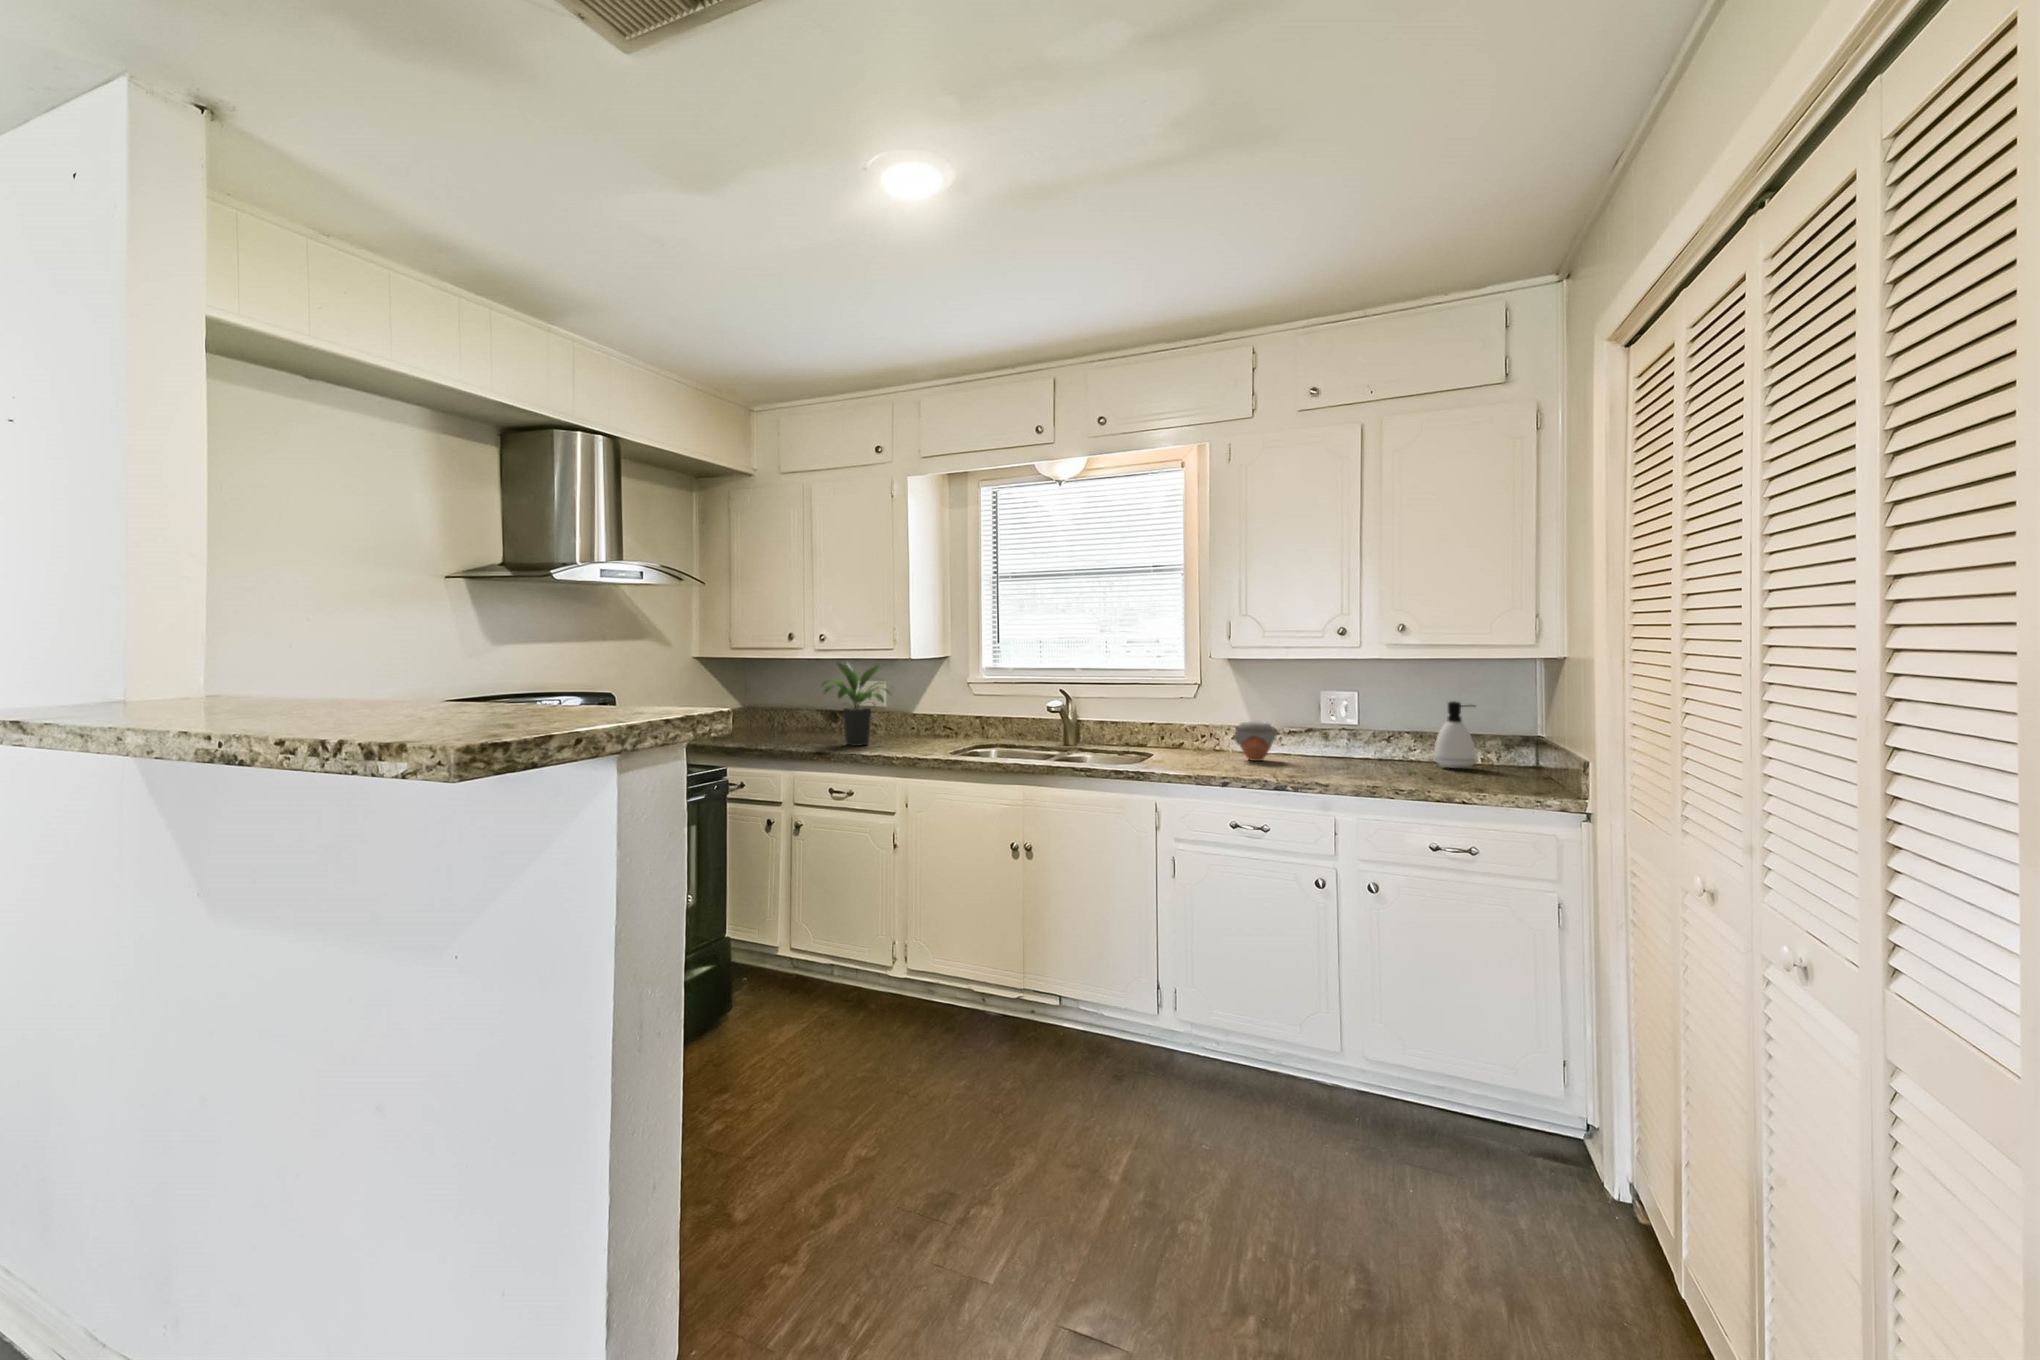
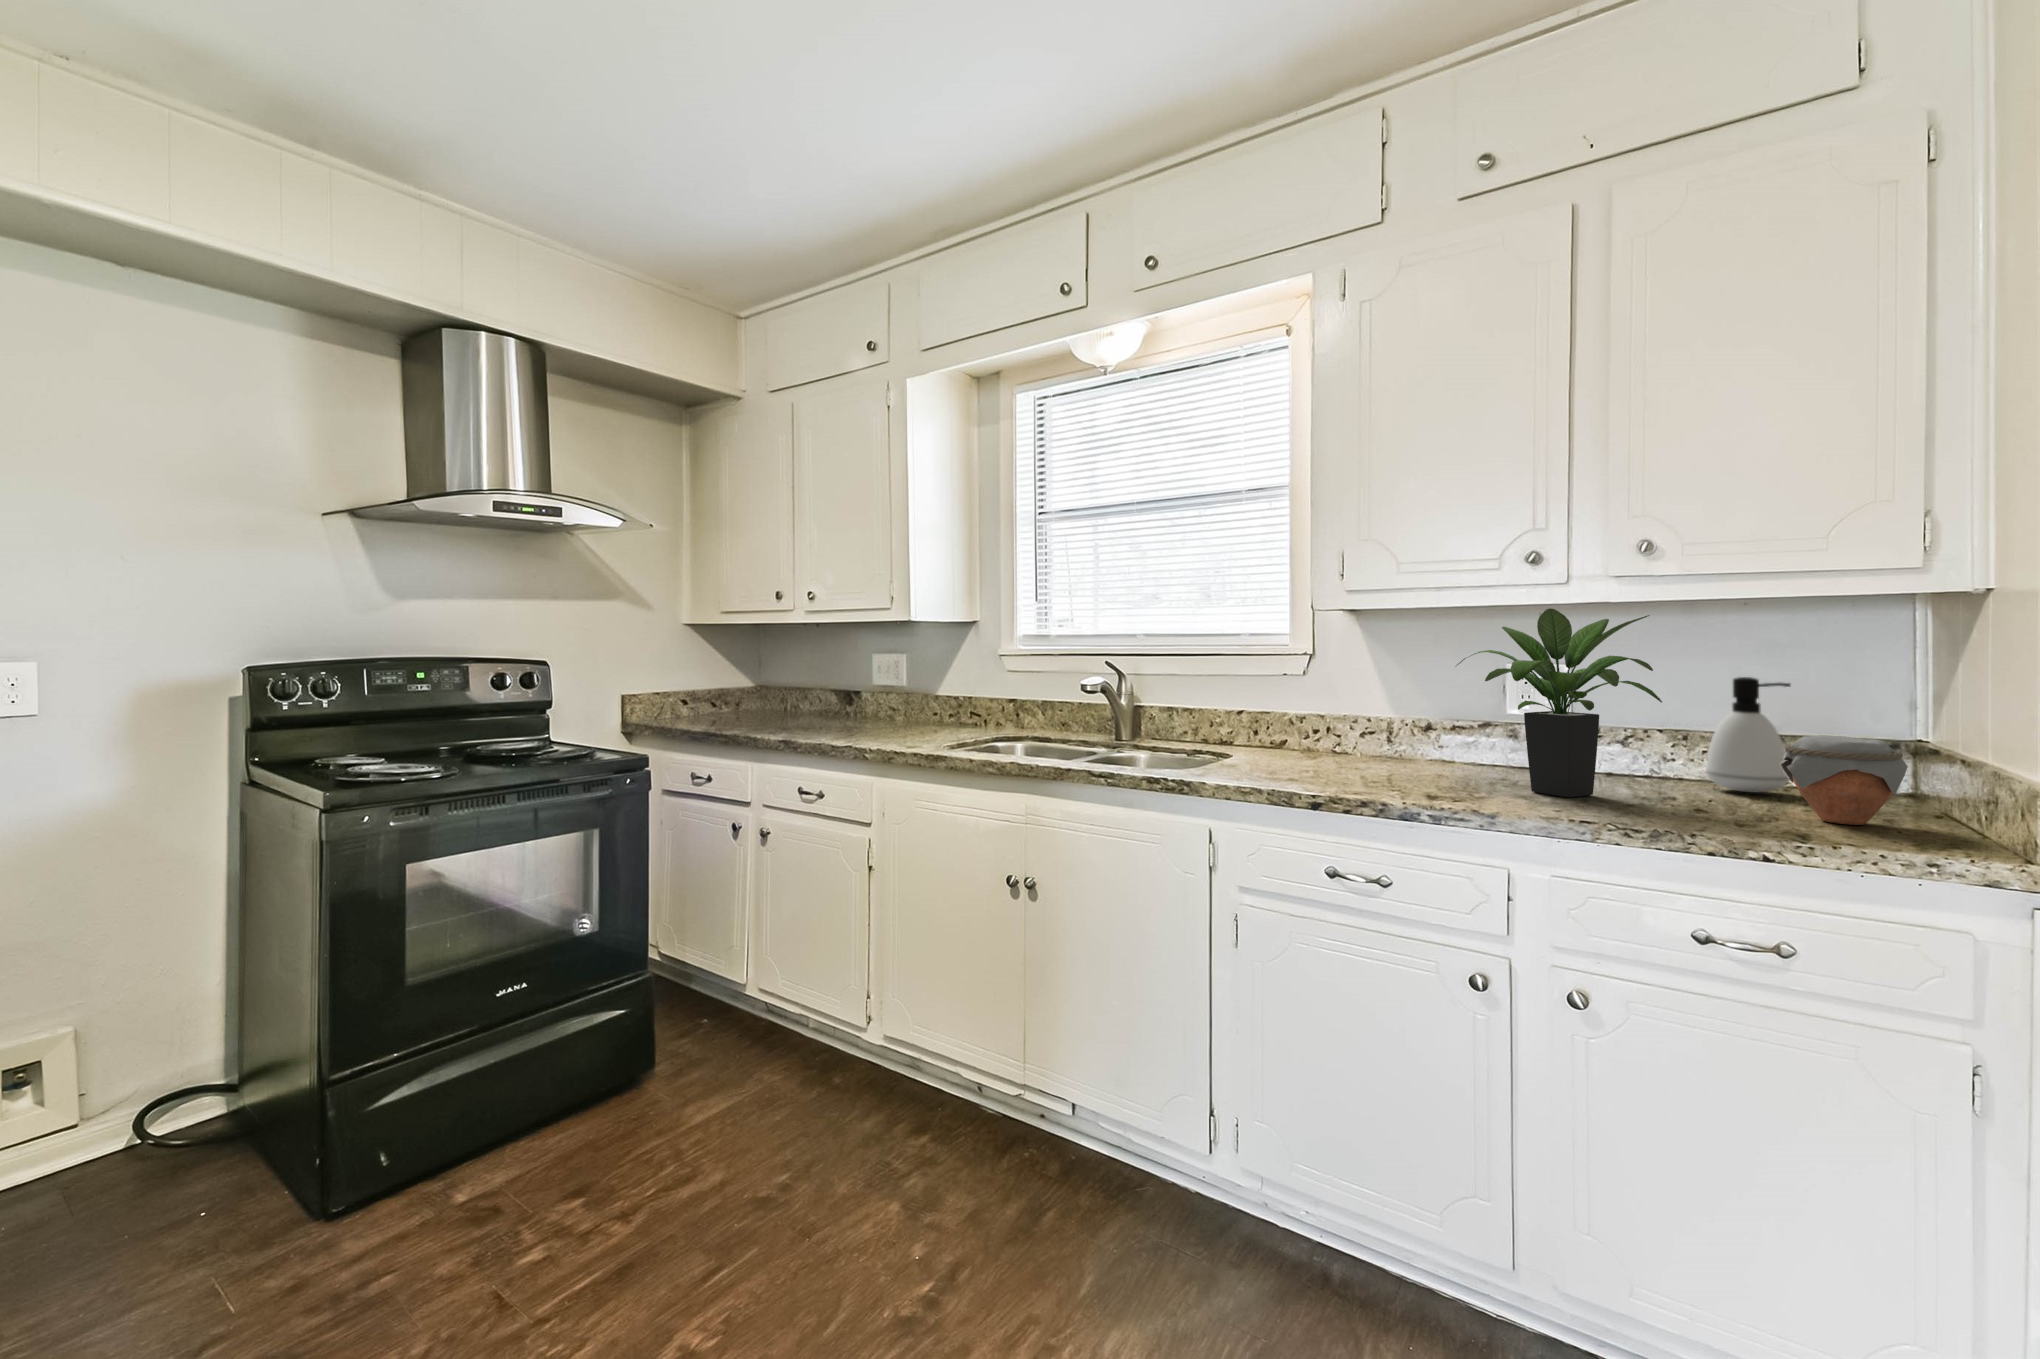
potted plant: present [822,663,890,746] -> present [1457,608,1662,797]
jar: present [1234,721,1277,761] -> present [1780,735,1908,825]

